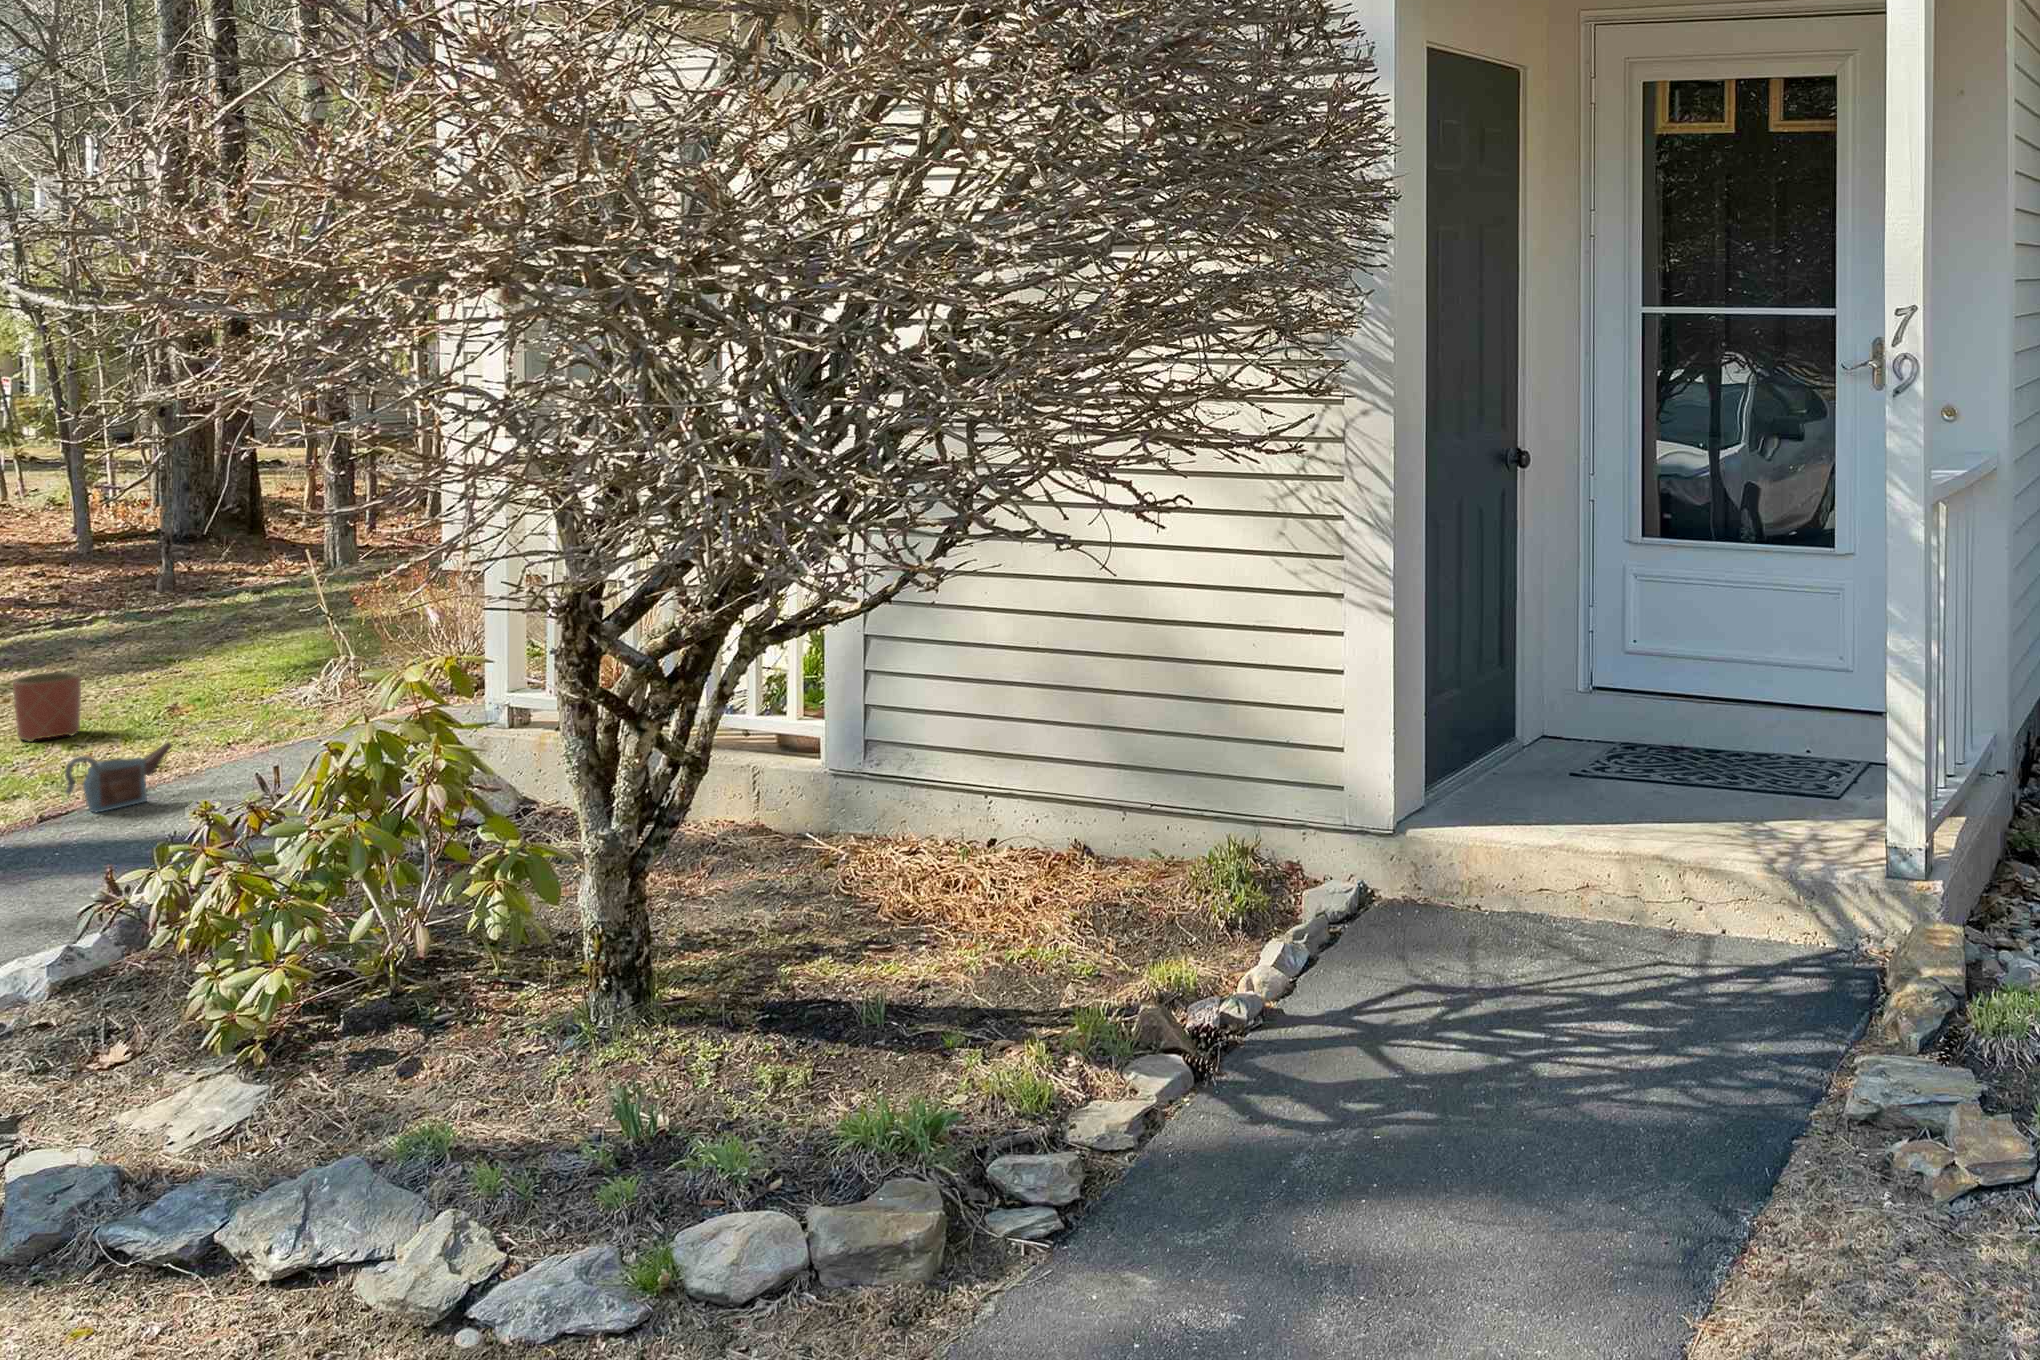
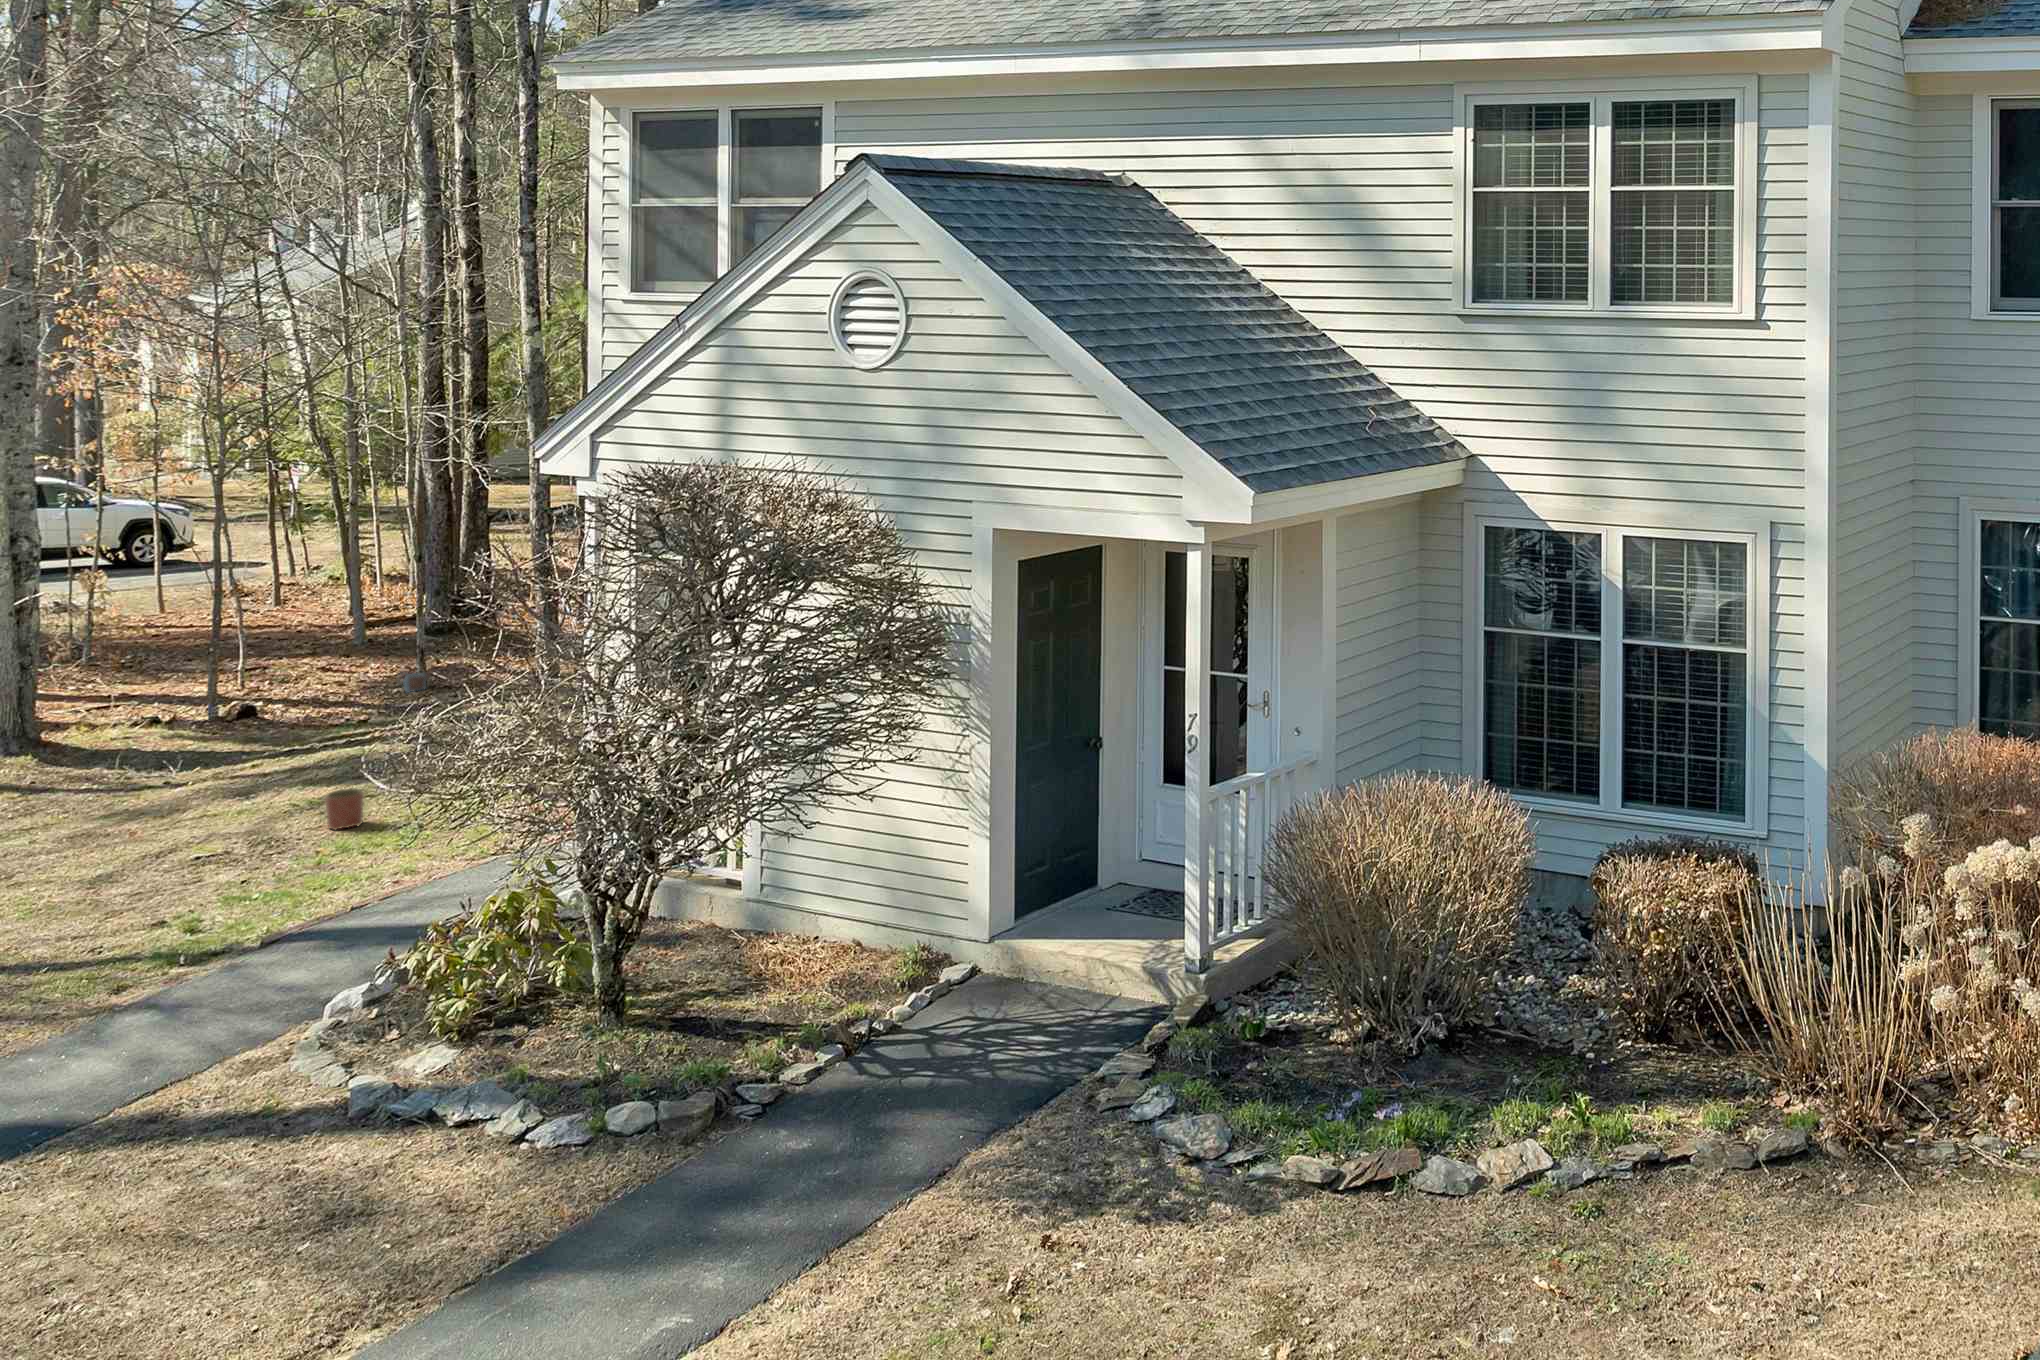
watering can: present [65,743,172,813] -> present [398,669,434,692]

